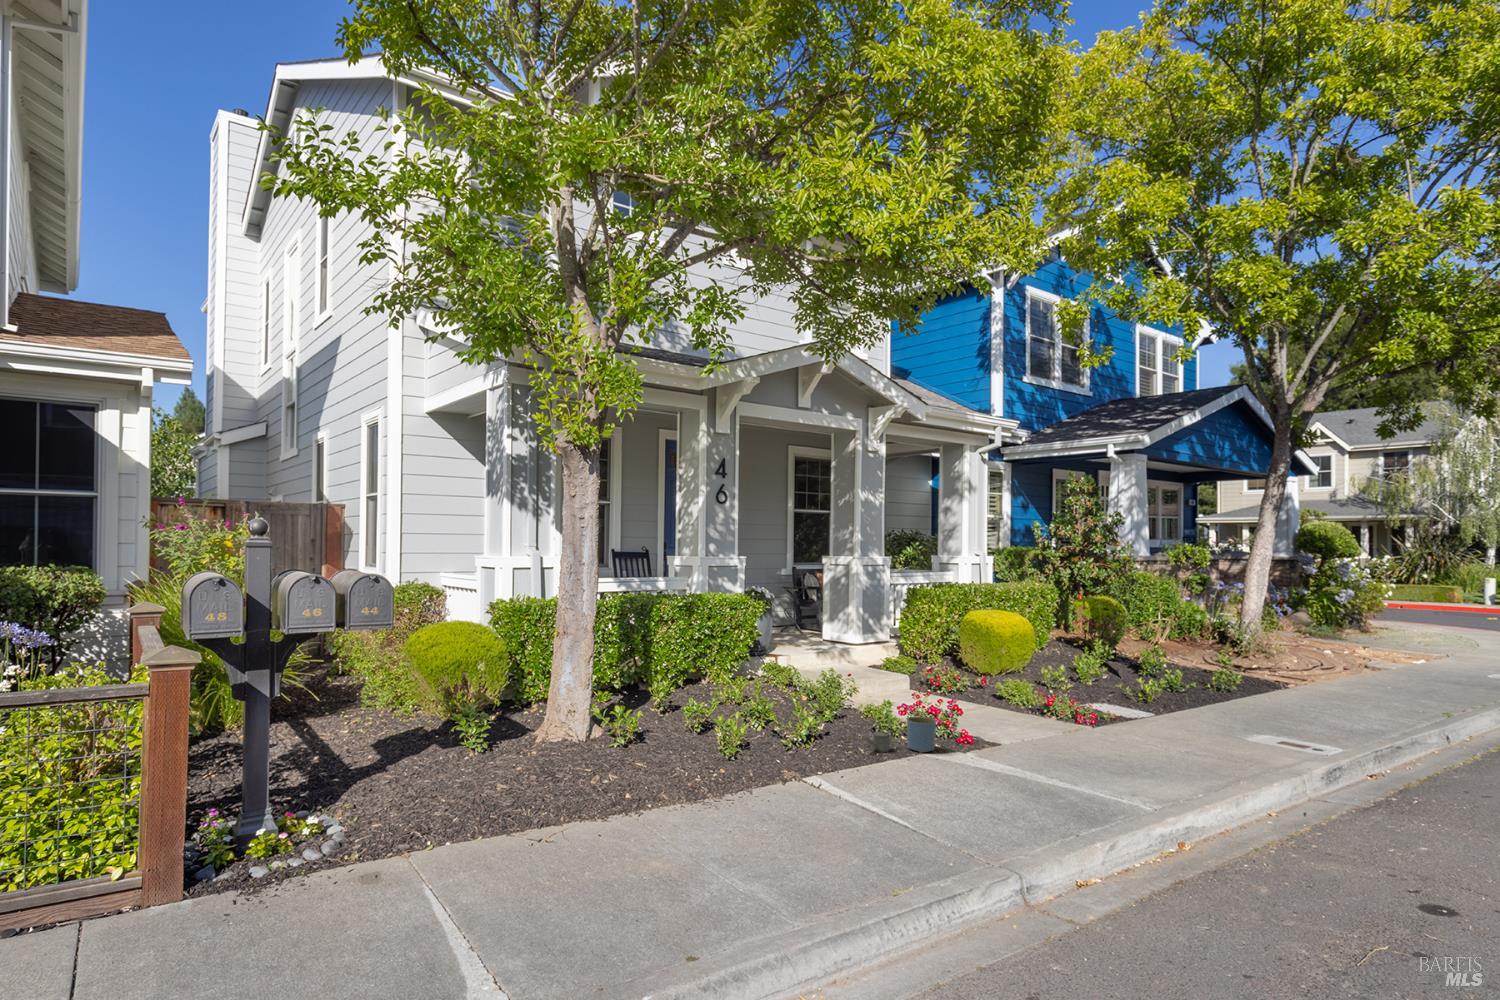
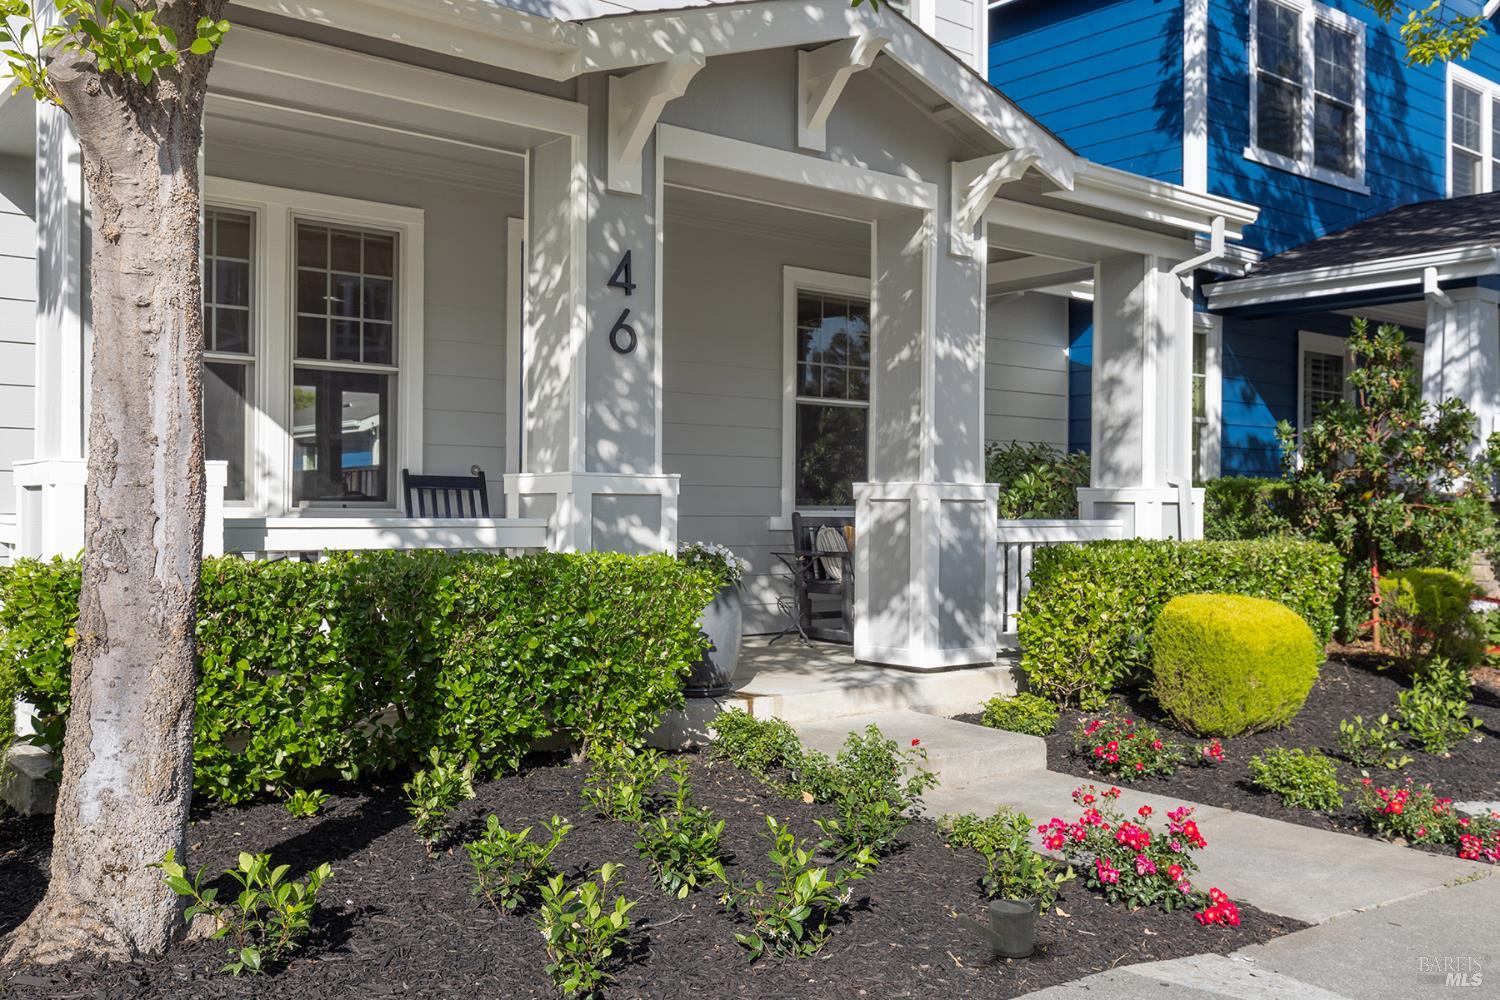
planter: present [907,717,936,753] -> none [1078,856,1157,957]

